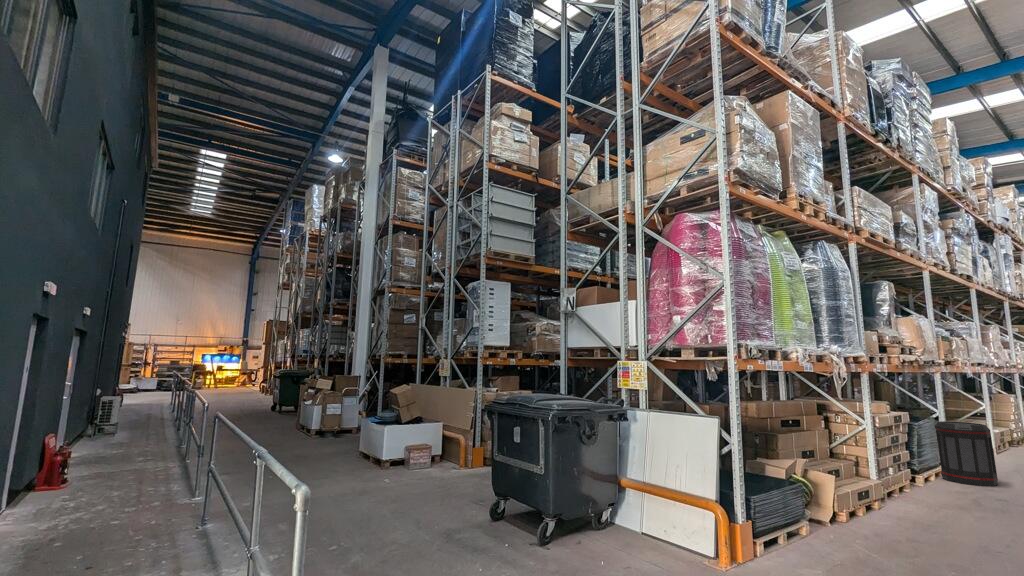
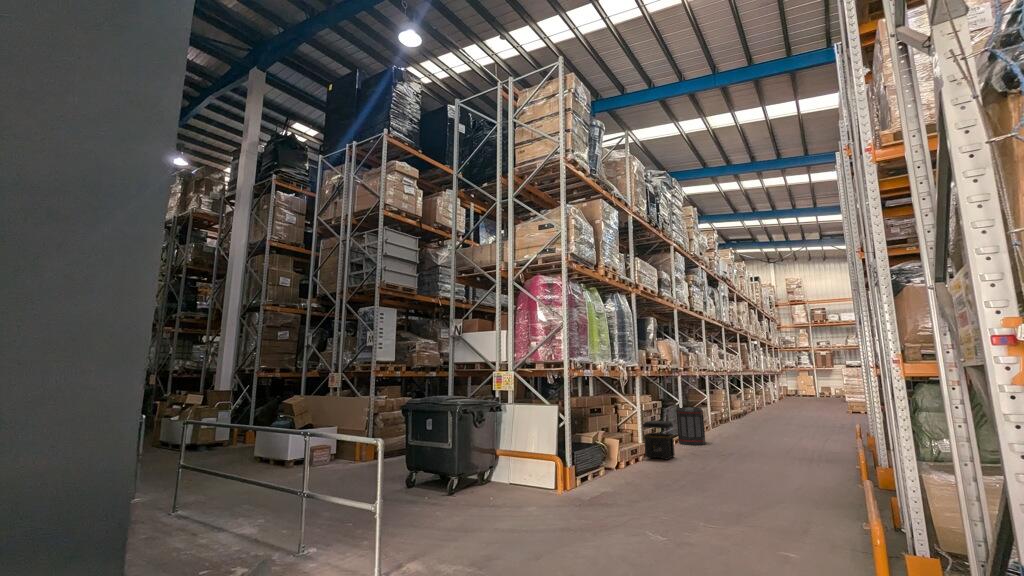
toolbox: none [879,443,945,513] -> present [643,421,675,459]

